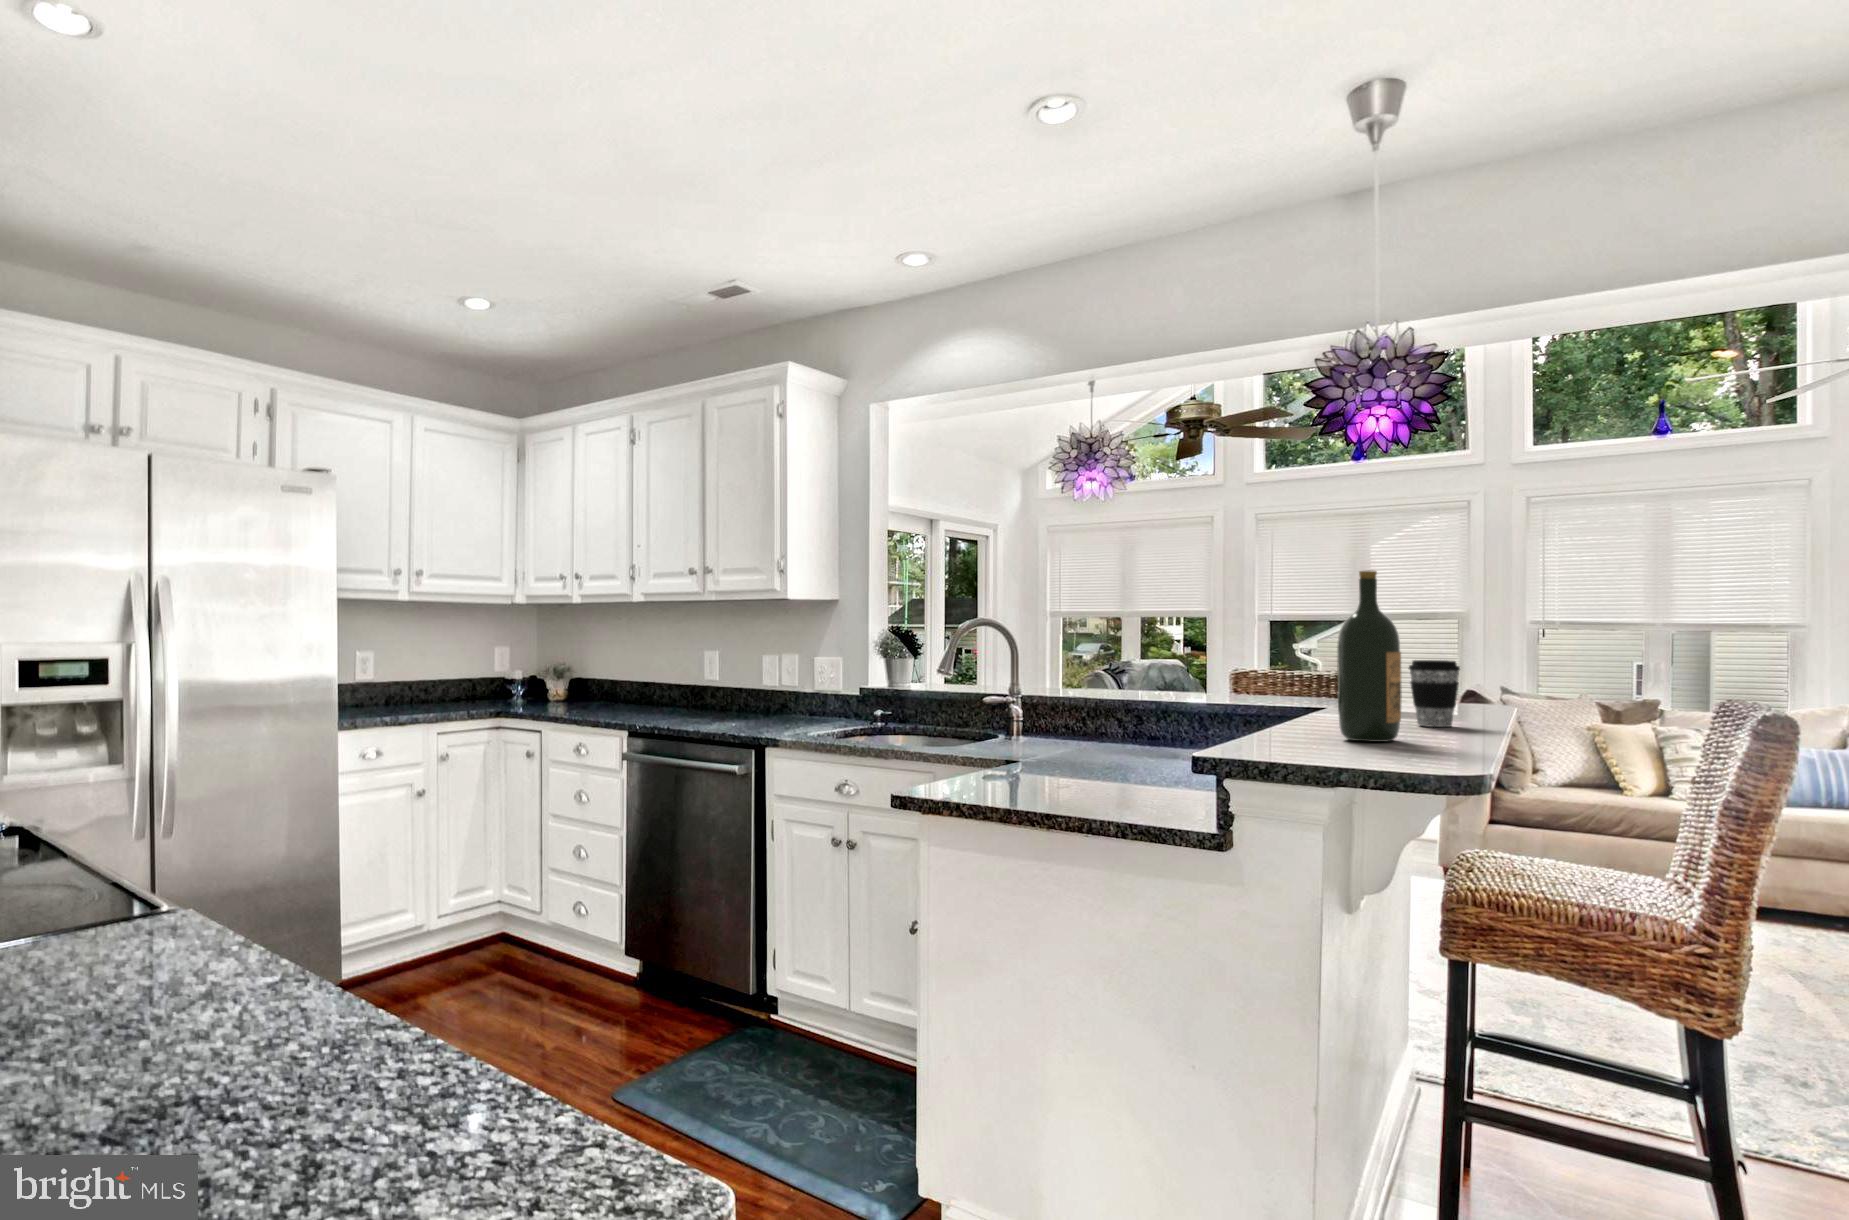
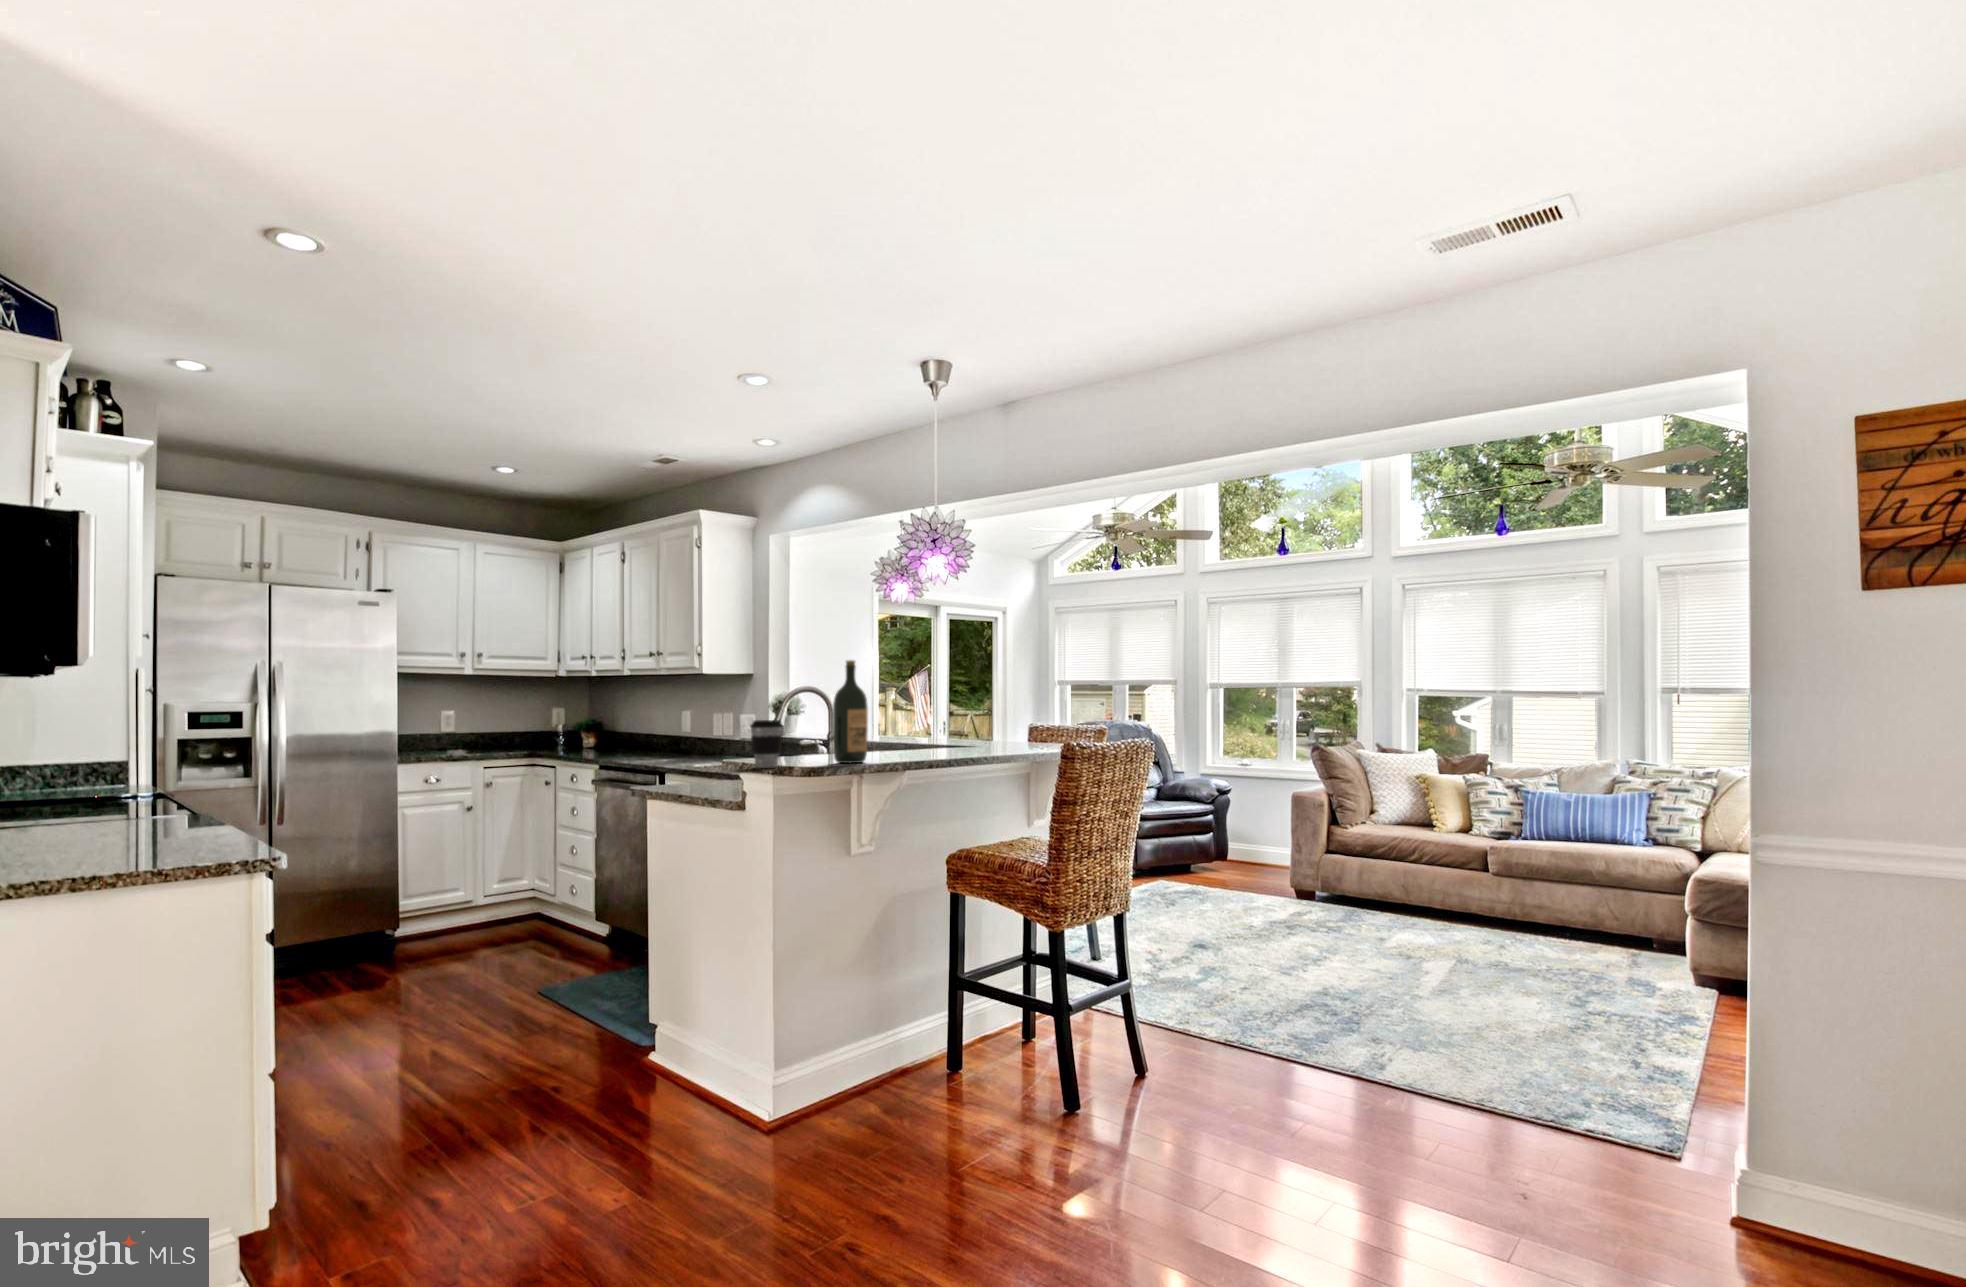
coffee cup: present [1409,660,1460,727] -> present [750,720,783,768]

